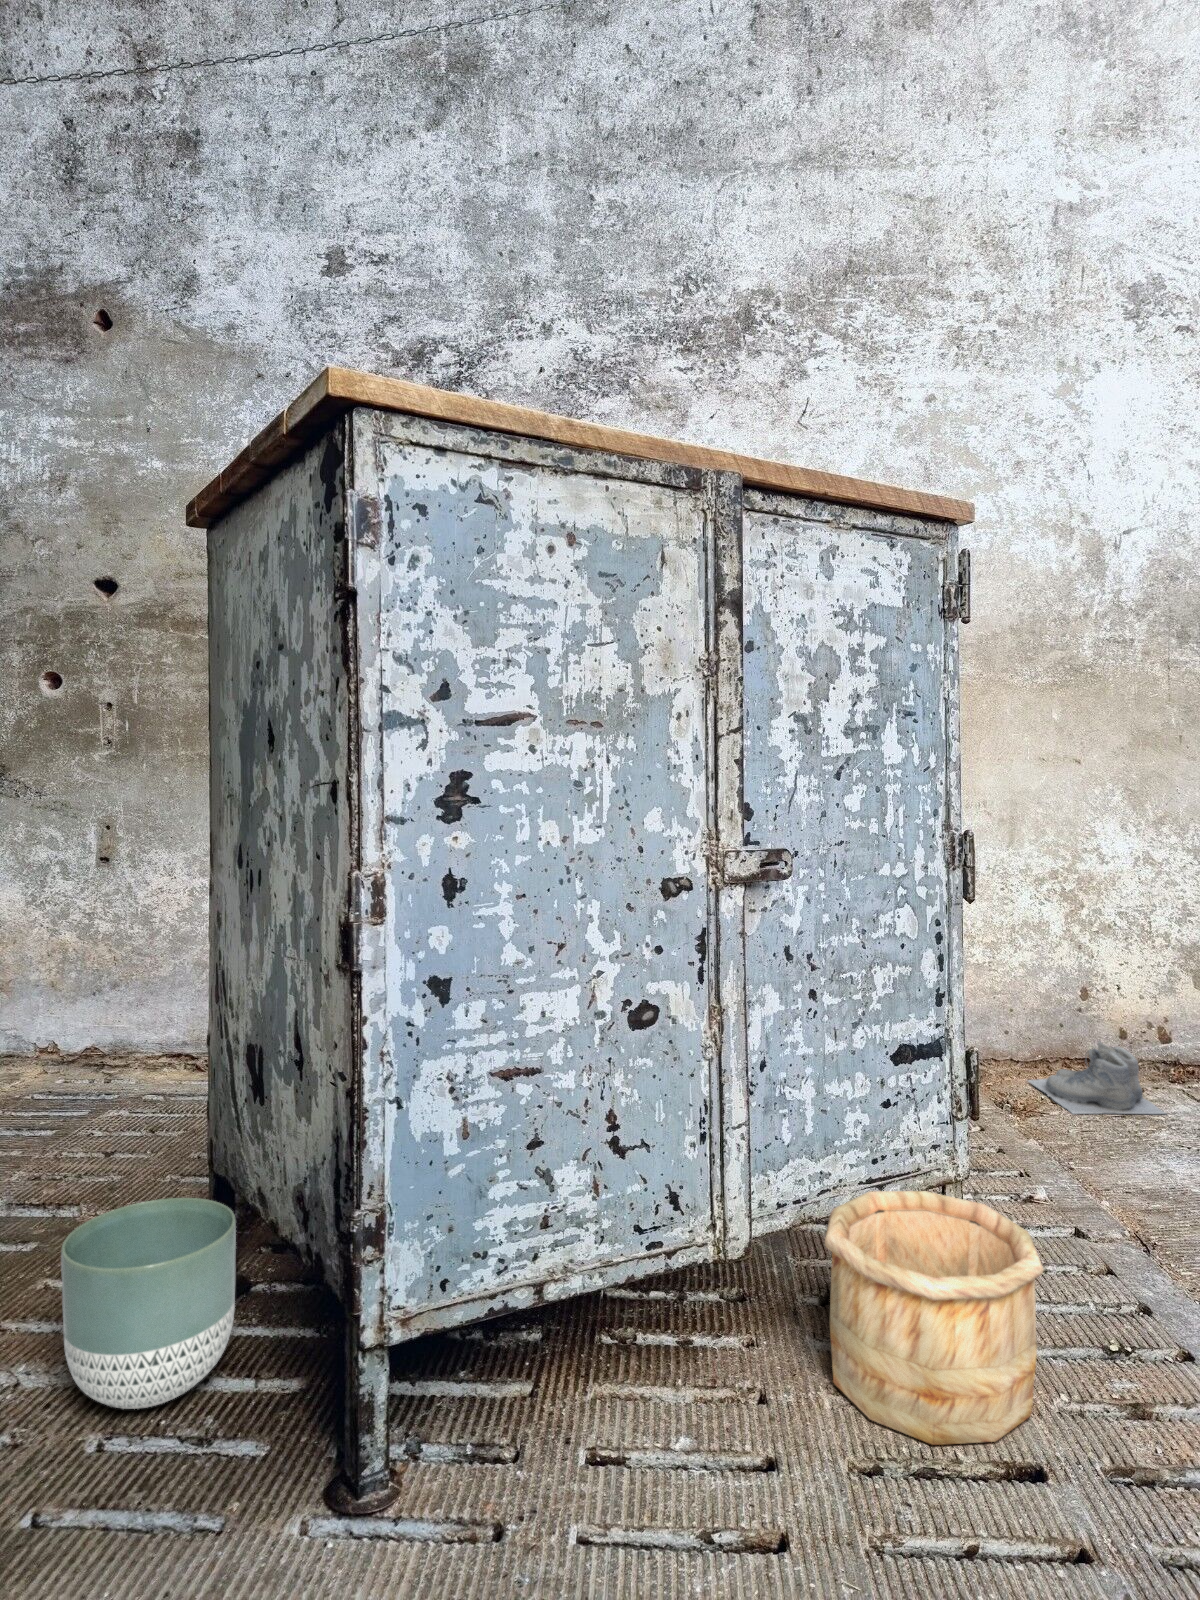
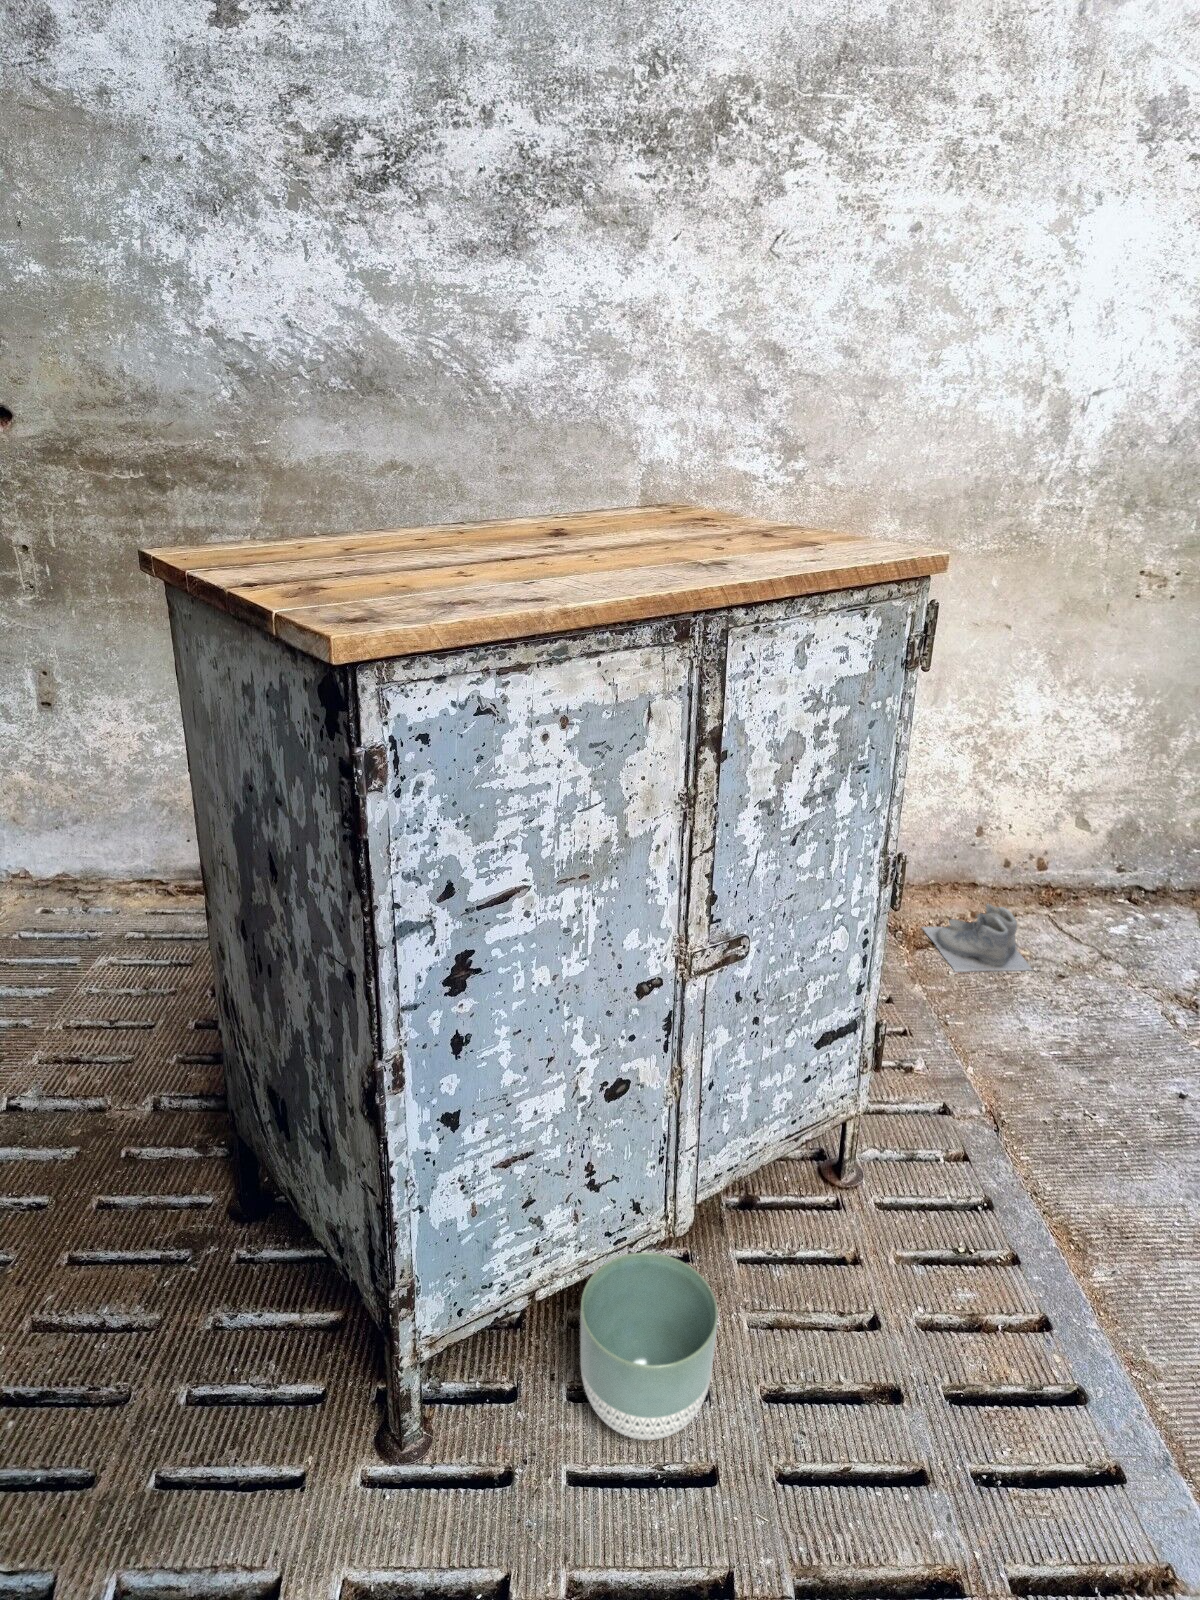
wooden bucket: present [825,1191,1043,1445] -> none [751,1167,918,1372]
planter: present [61,1198,236,1409] -> present [580,1252,718,1440]

